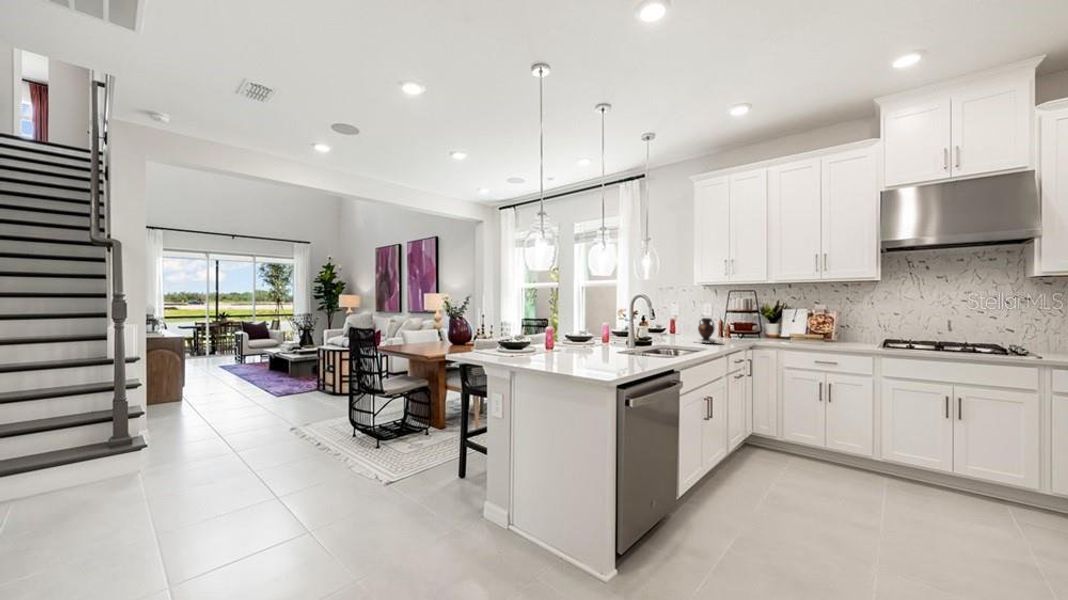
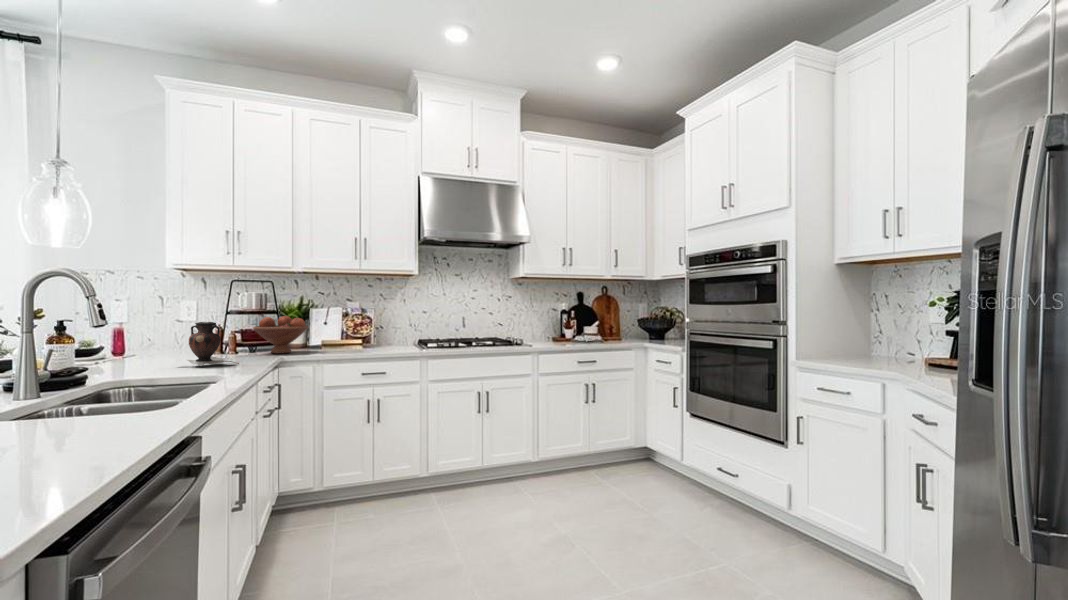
fruit bowl: none [739,315,778,340] -> present [253,316,308,354]

